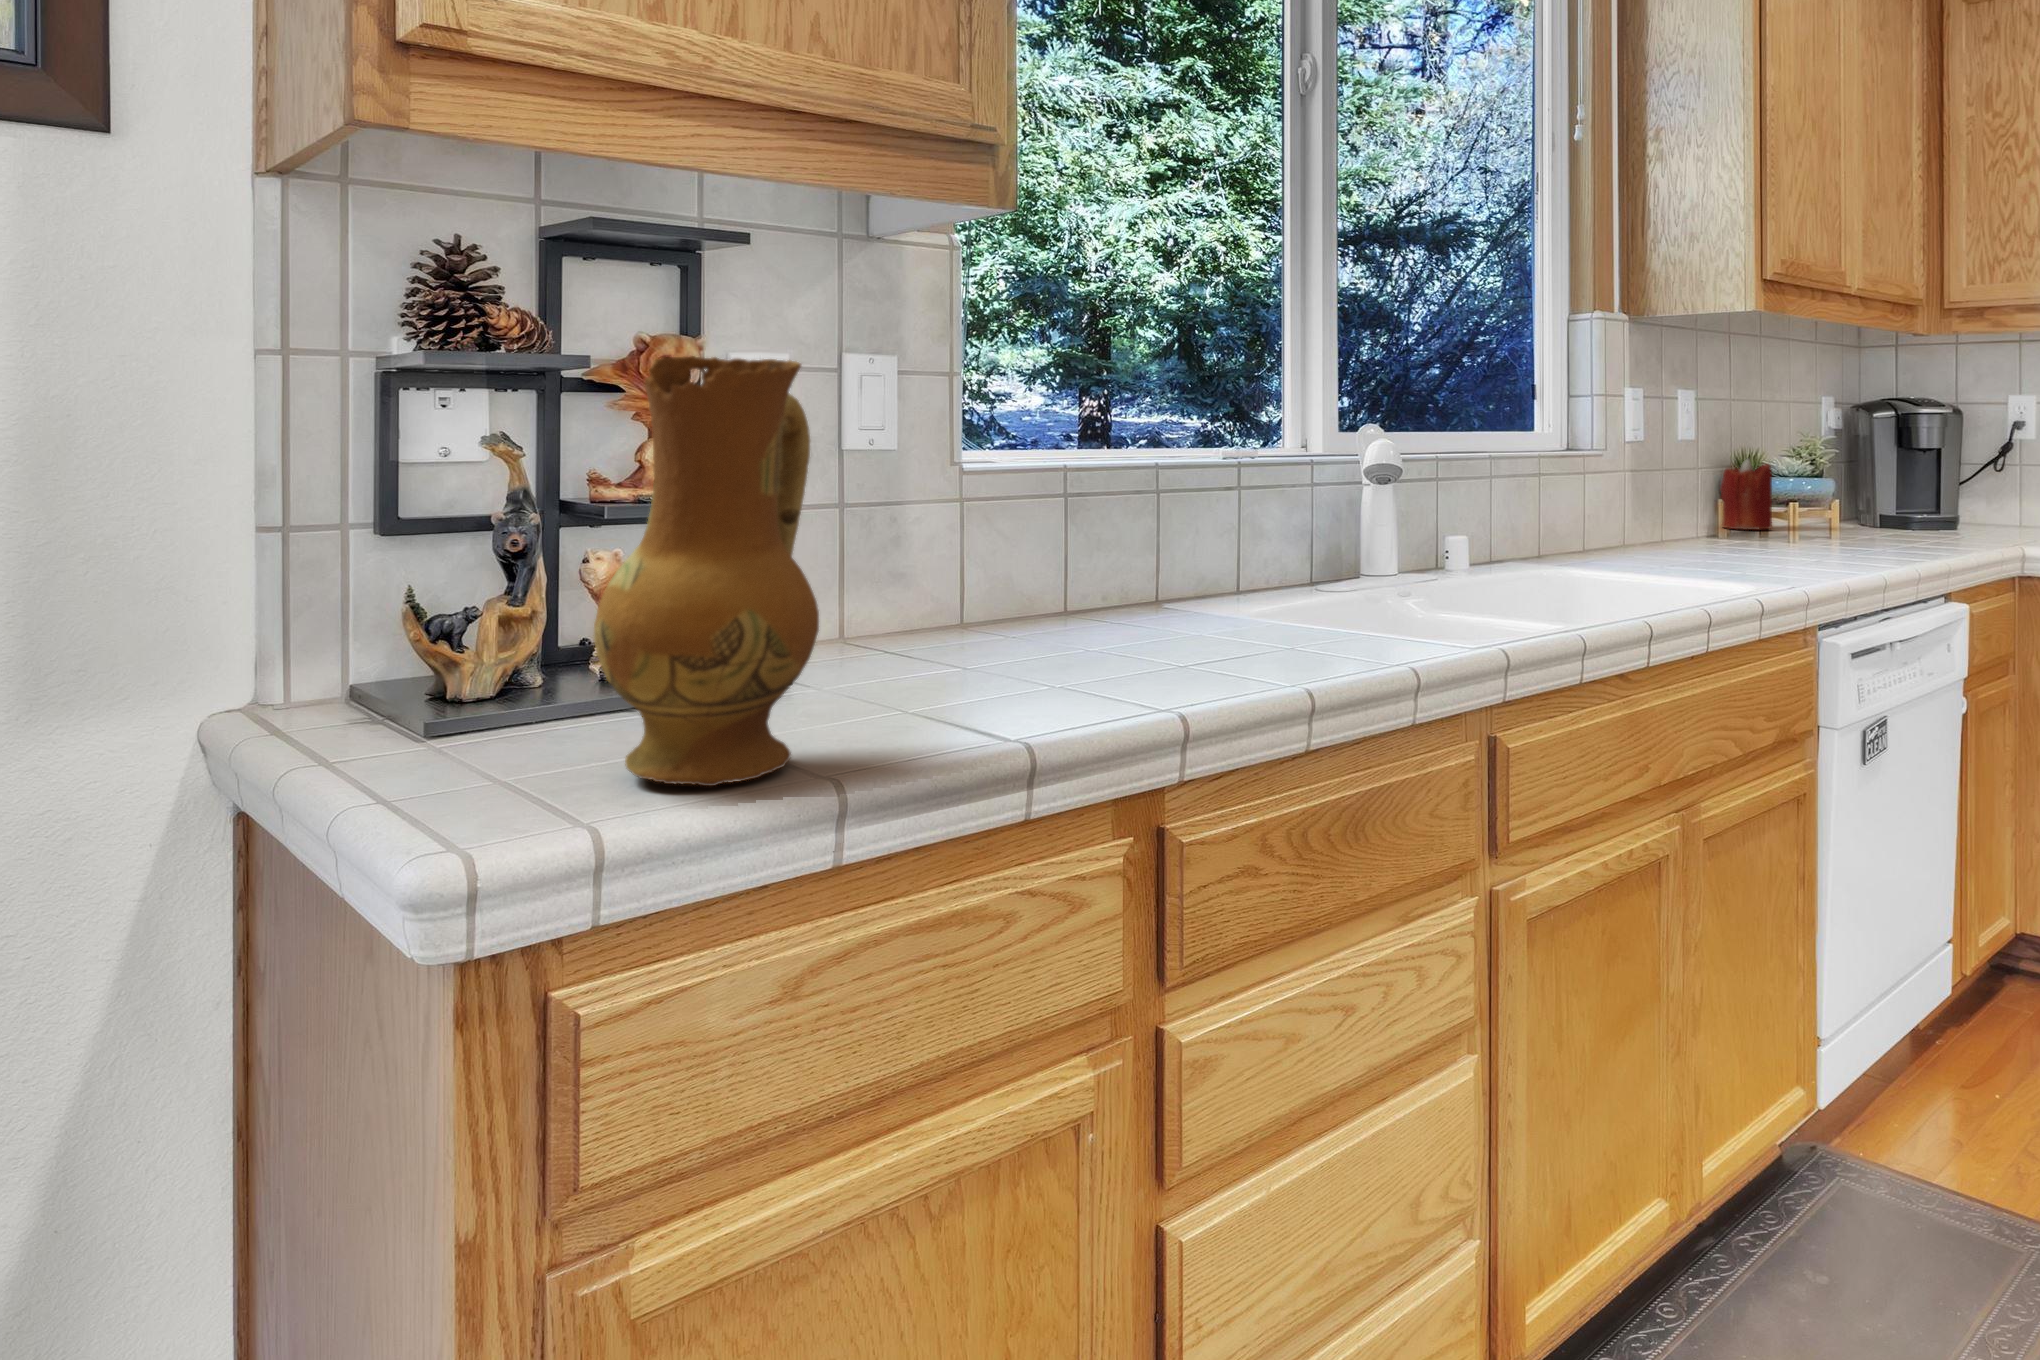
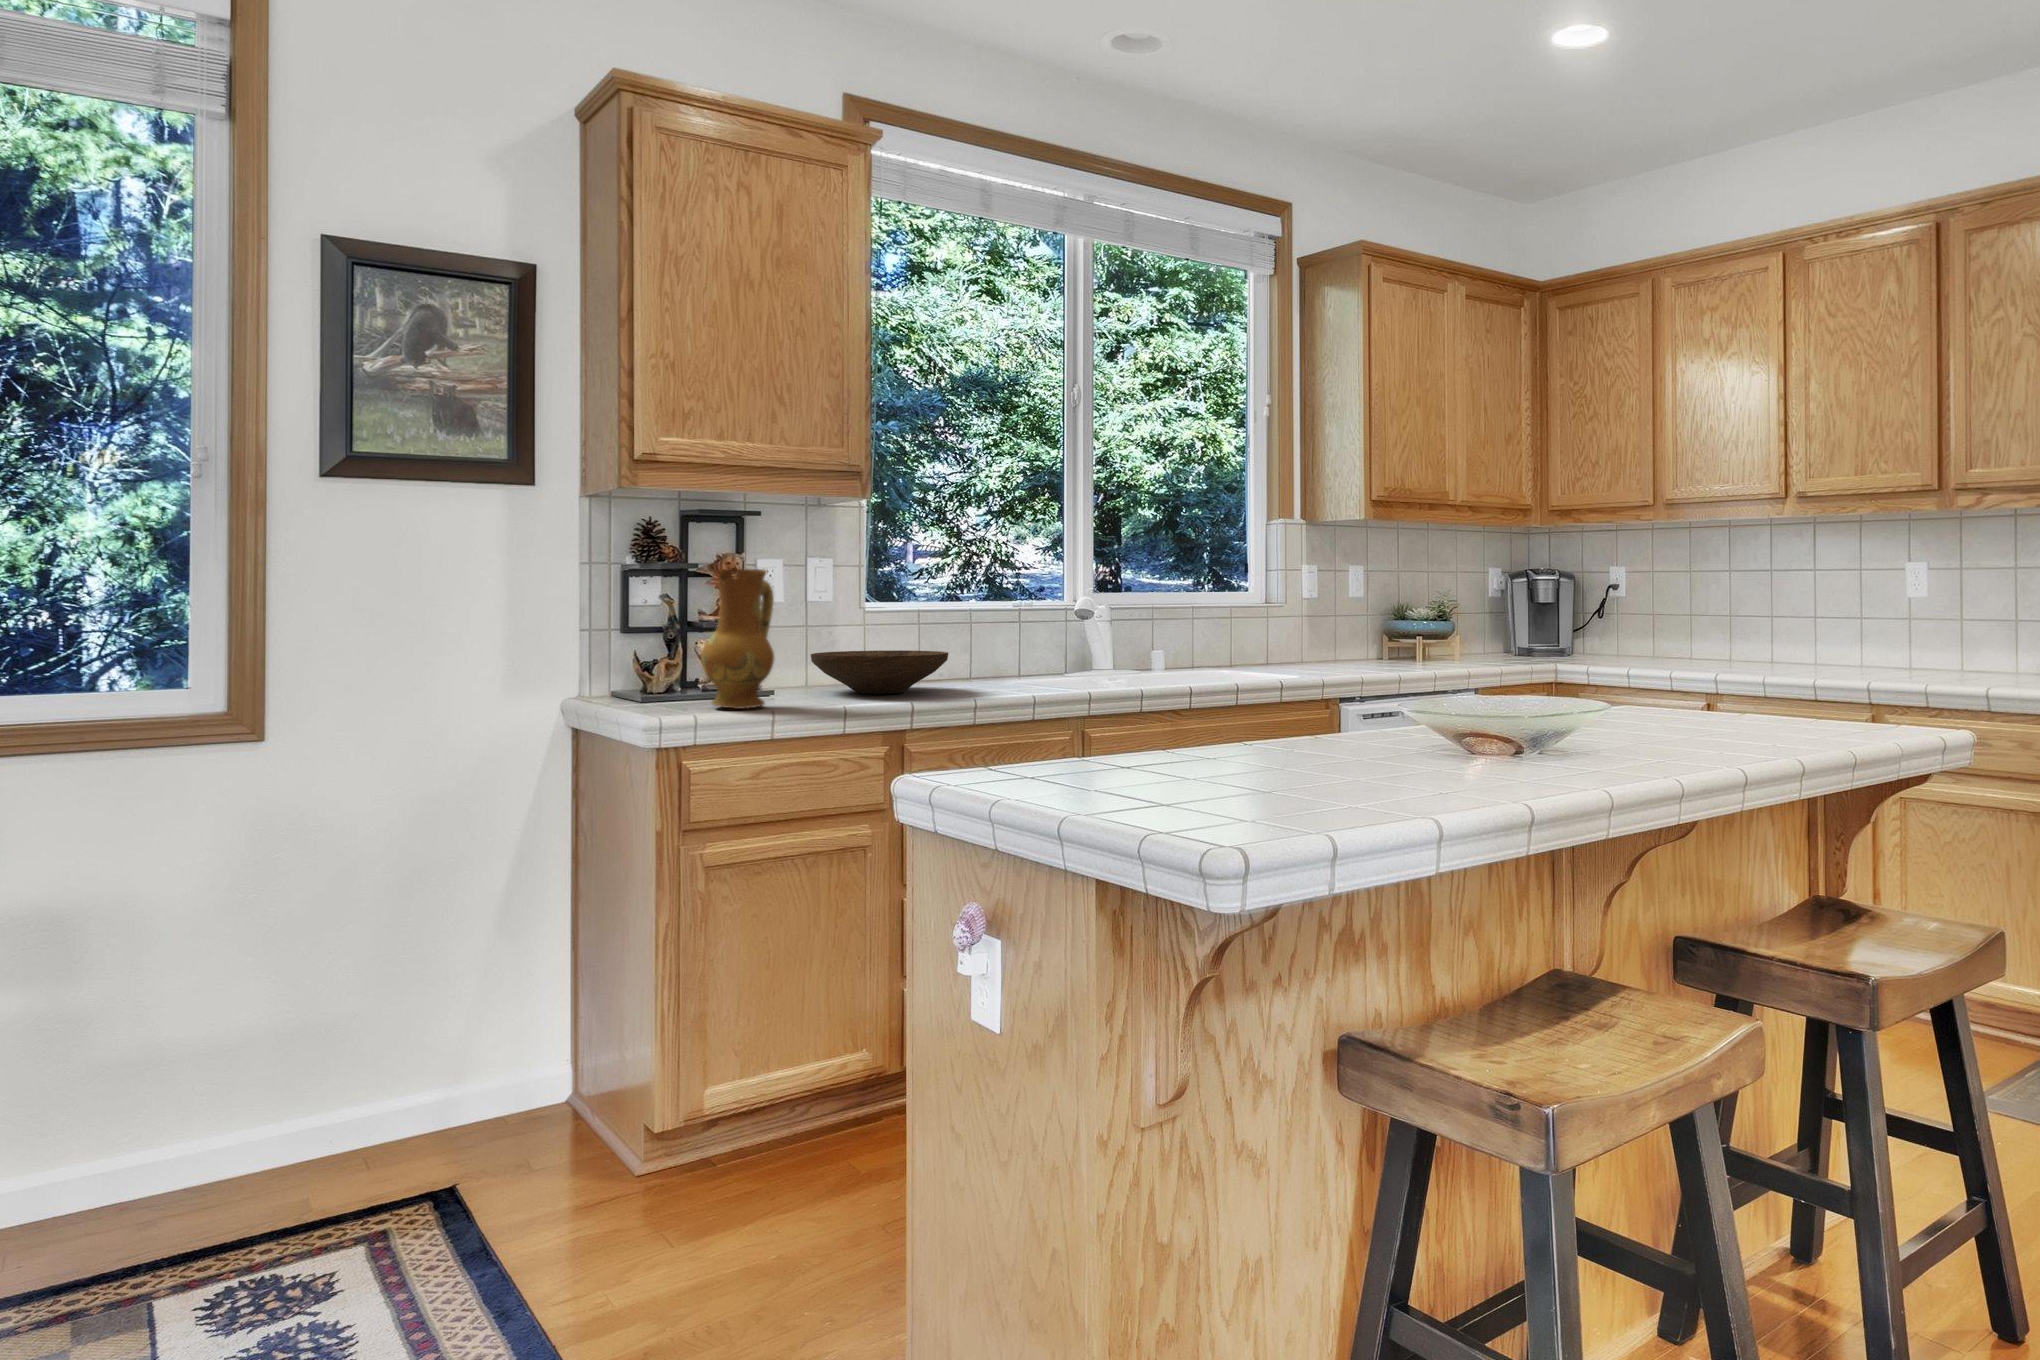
candle: present [1720,459,1772,530] -> none [1378,610,1409,655]
wooden bowl: none [884,561,1214,680] -> present [811,650,948,694]

